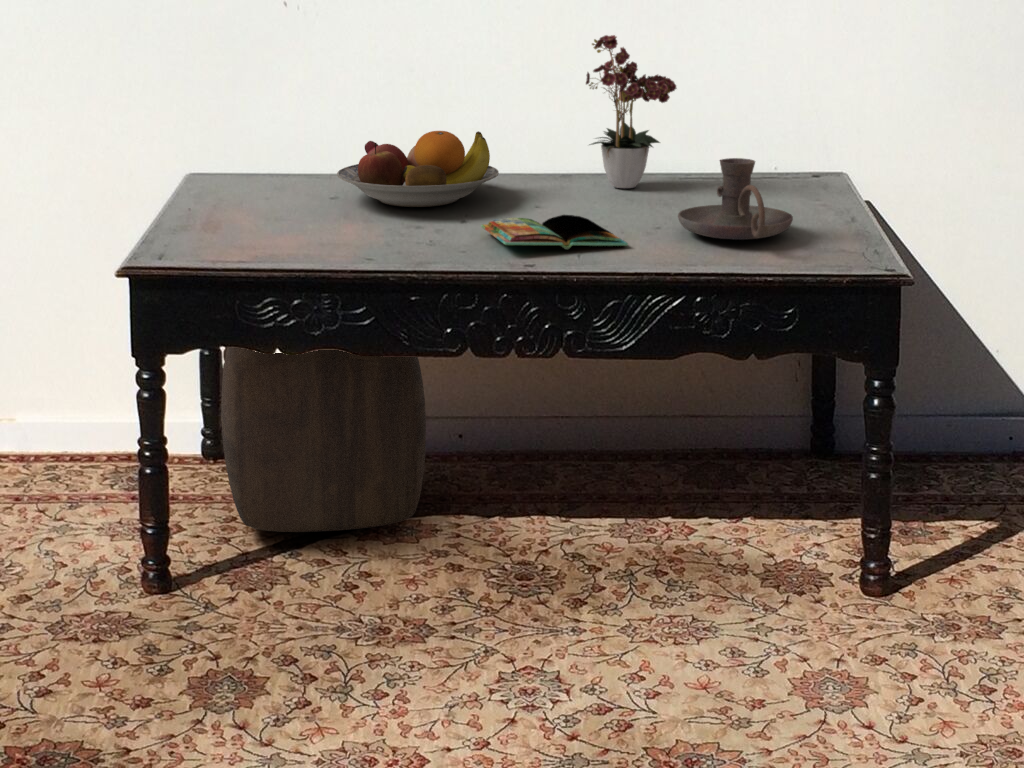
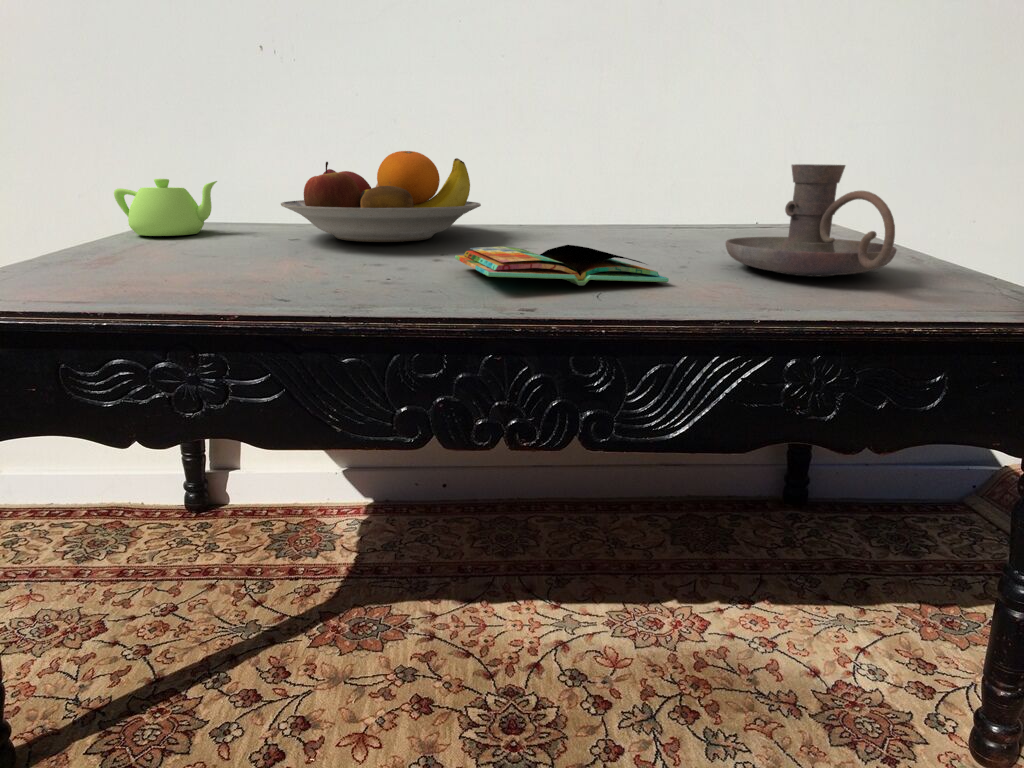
flower arrangement: present [586,35,677,188] -> none [579,34,697,230]
teapot: none [196,152,279,201] -> present [114,179,217,236]
ottoman: present [221,348,426,532] -> none [131,370,395,643]

